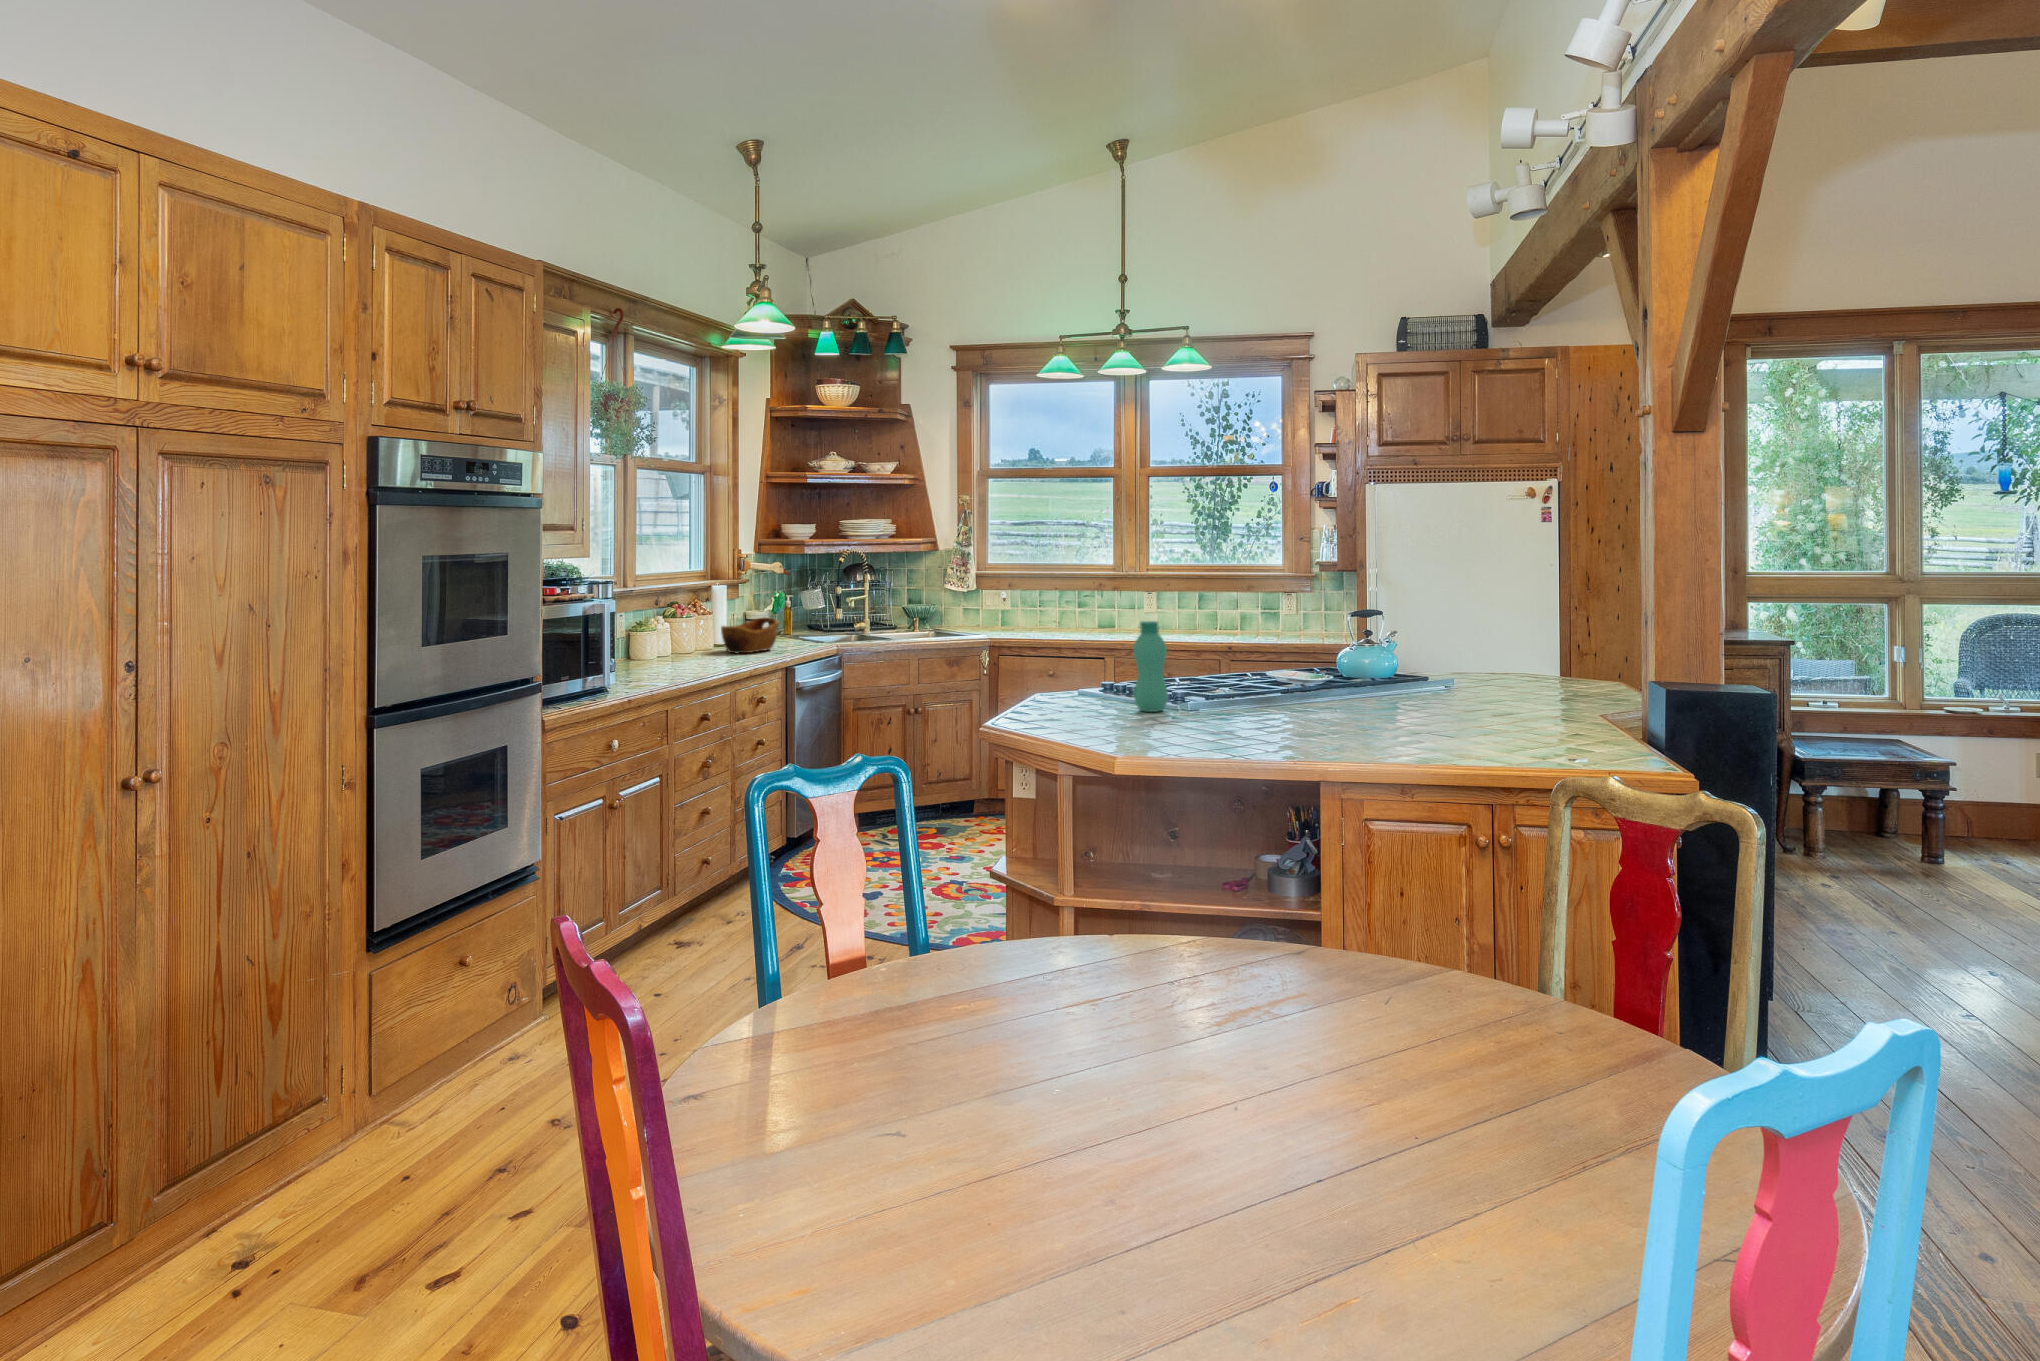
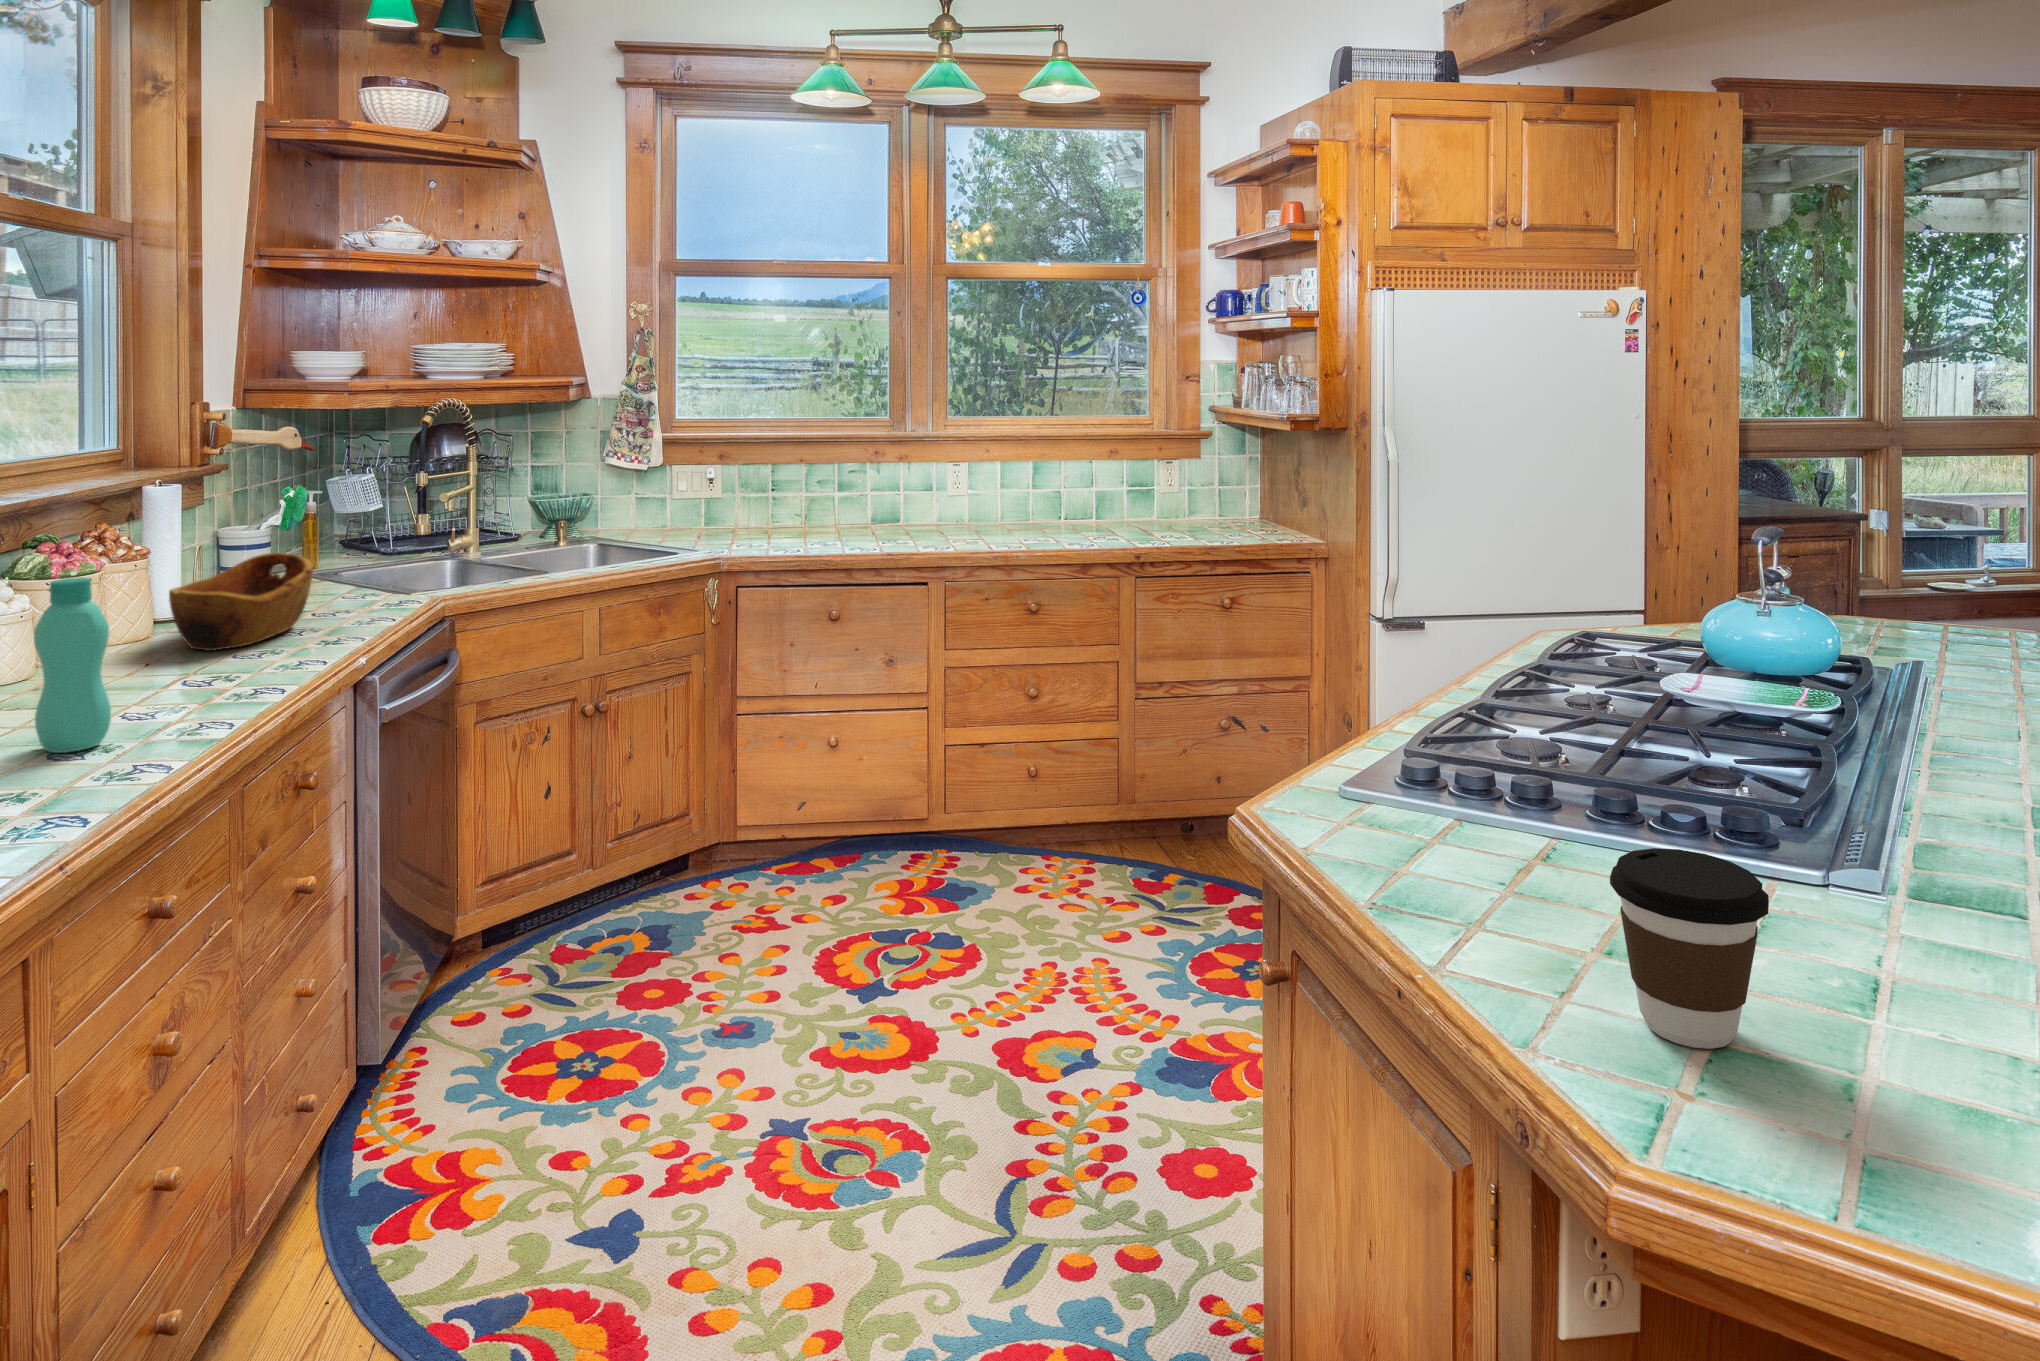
bottle: present [1133,621,1168,712] -> present [34,577,111,753]
coffee cup: none [1052,660,1093,709] -> present [1610,848,1769,1049]

